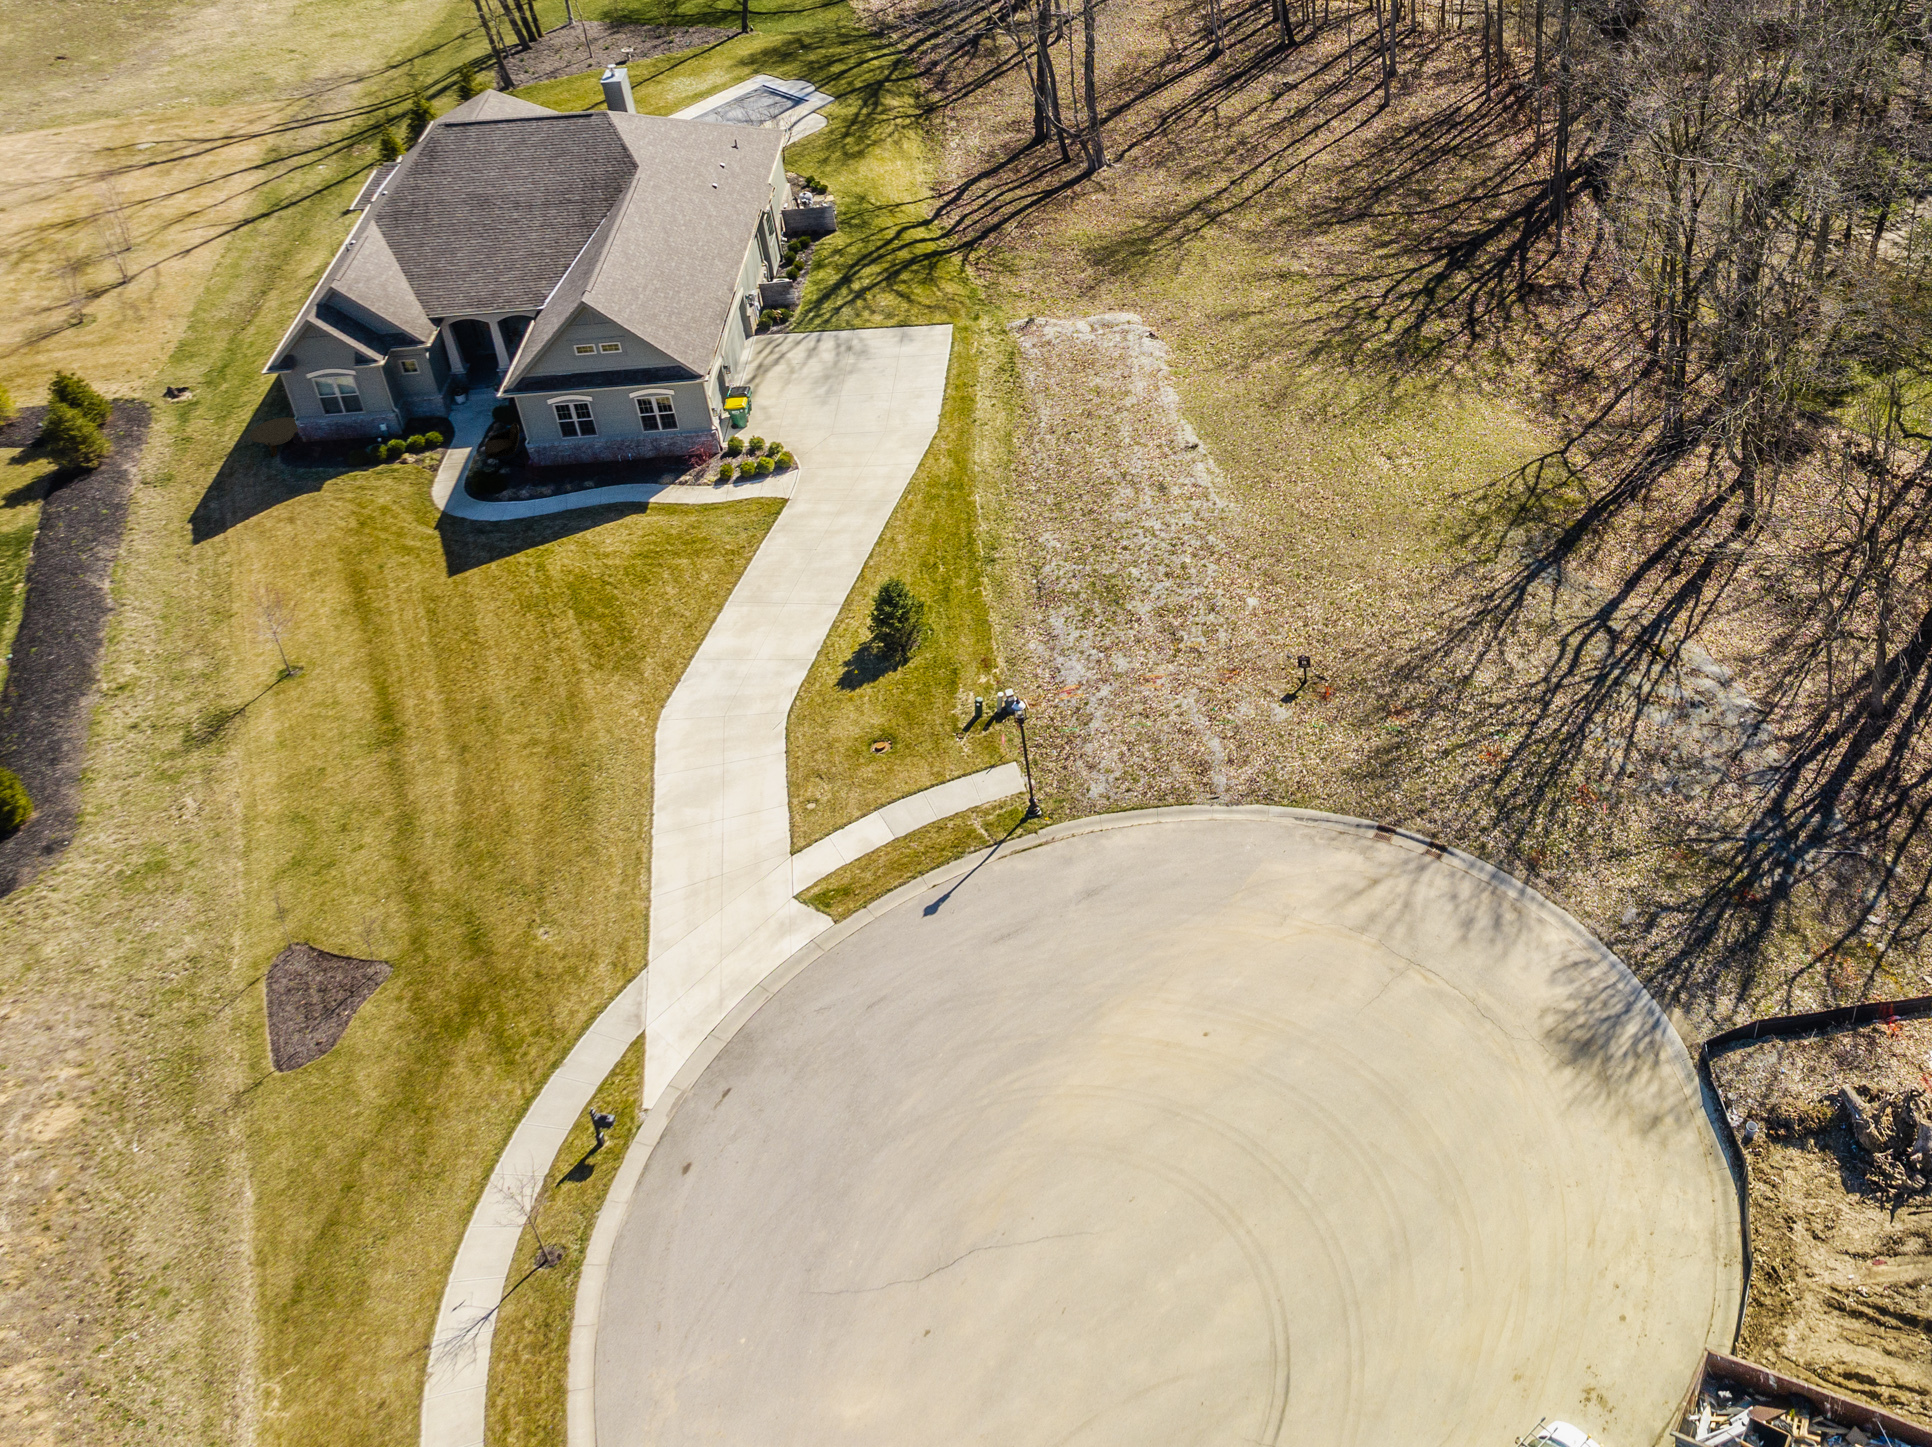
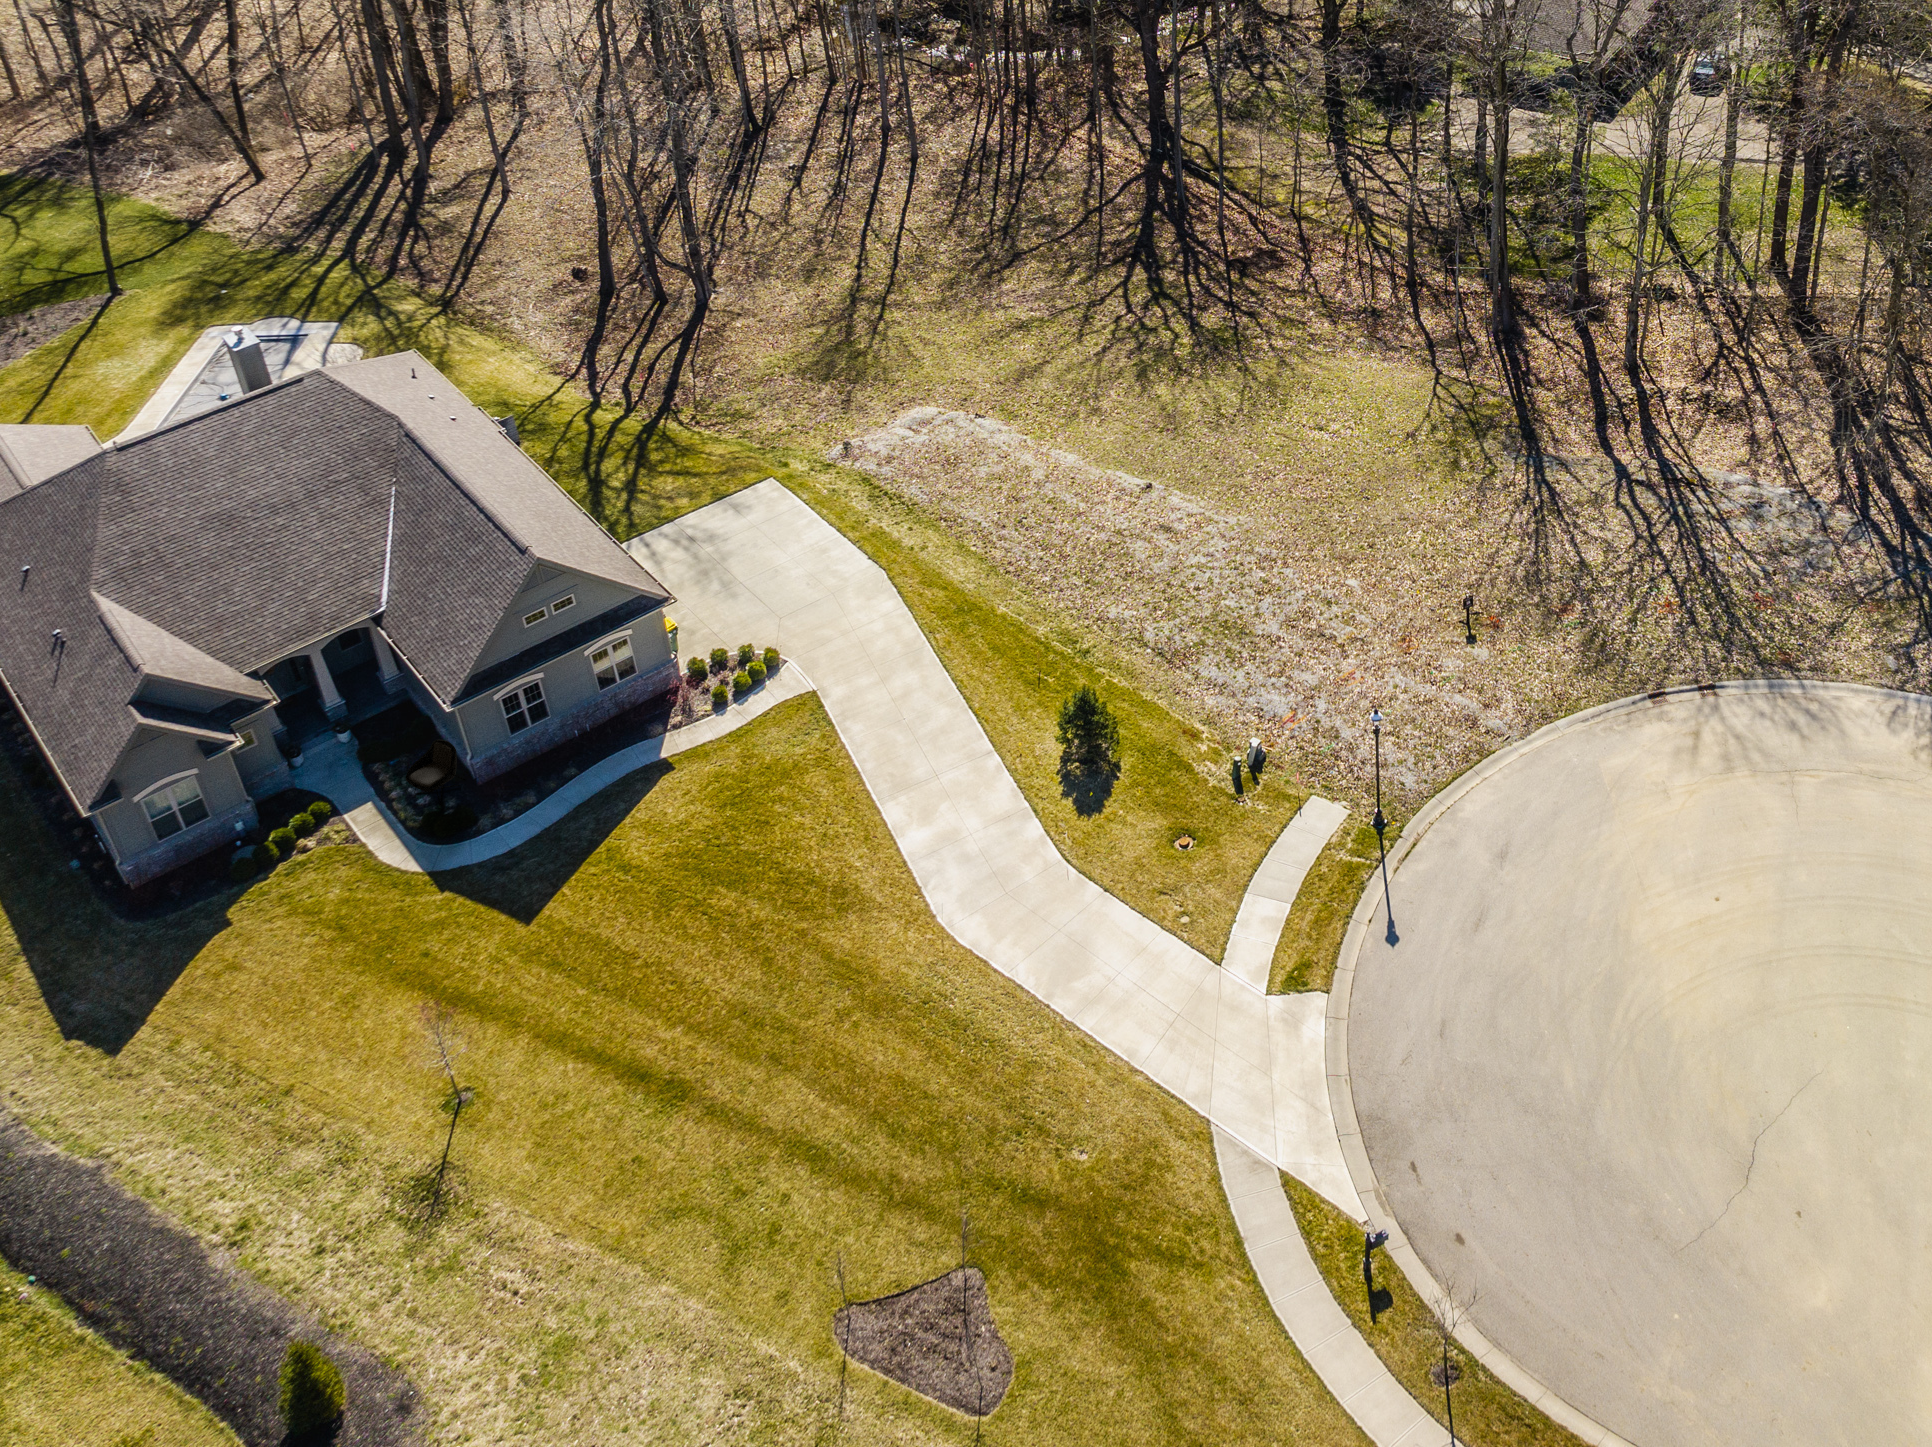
round table: present [250,417,298,456] -> none [46,864,118,921]

